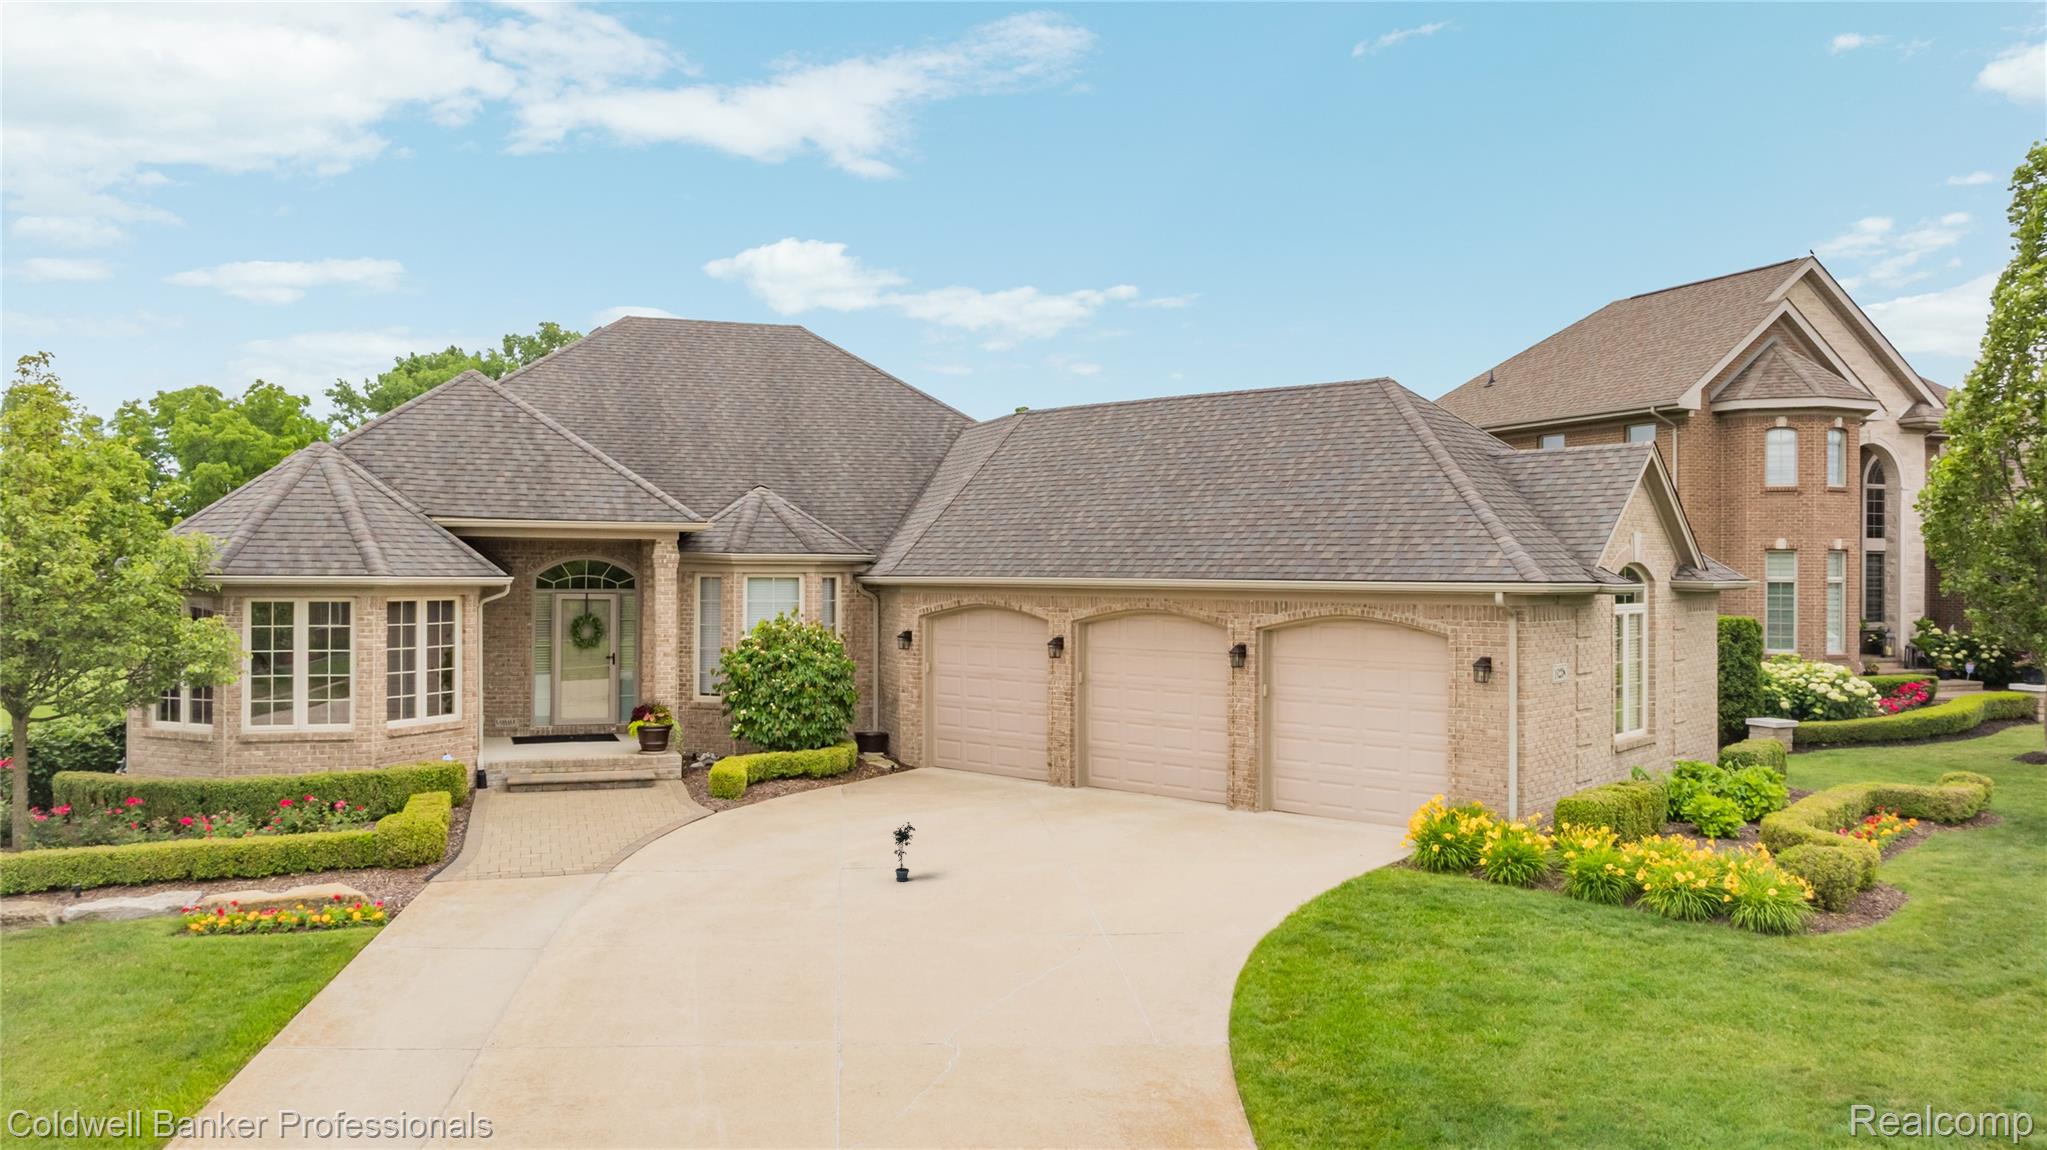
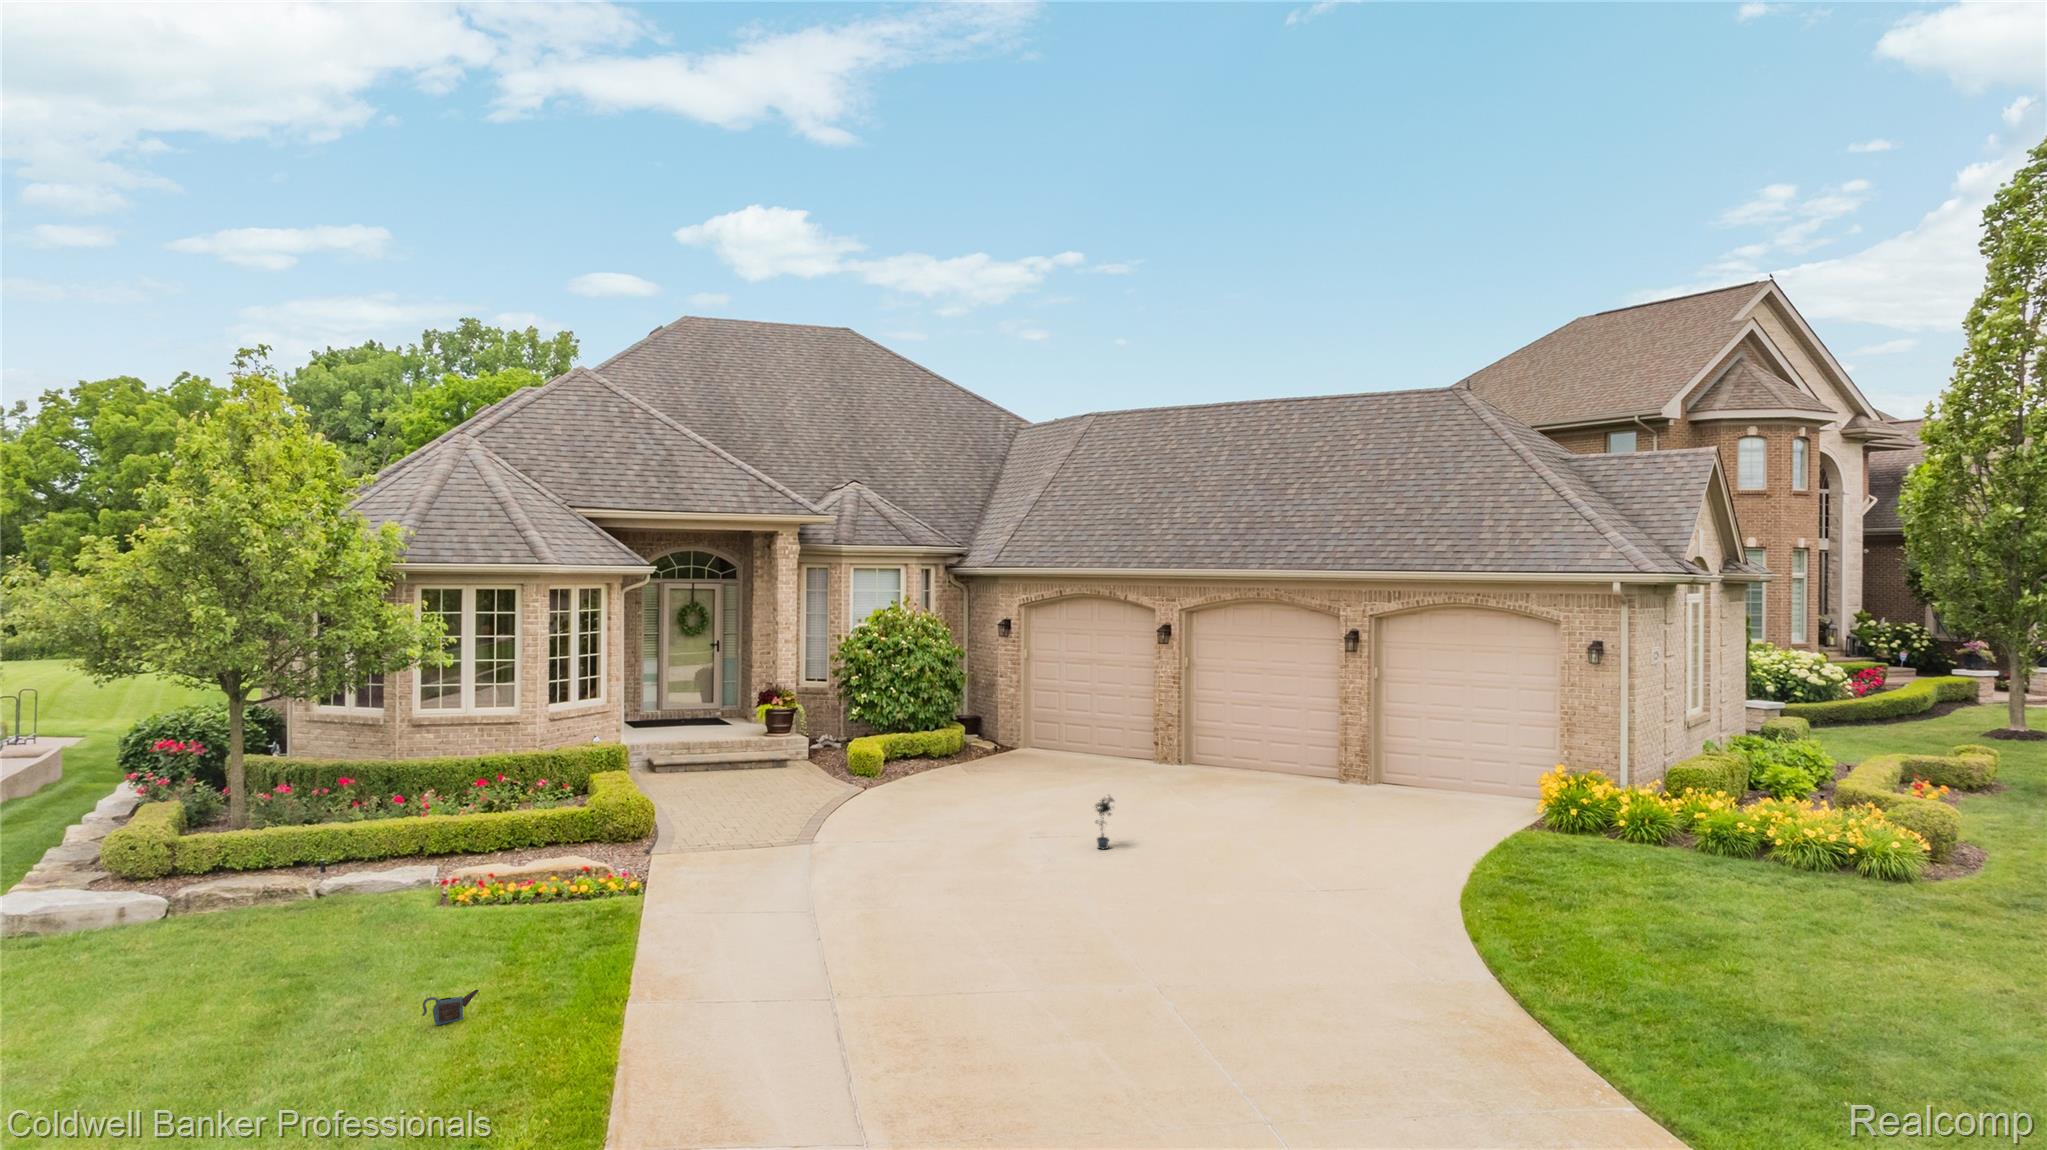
watering can: none [45,1023,112,1060] -> present [422,990,479,1025]

